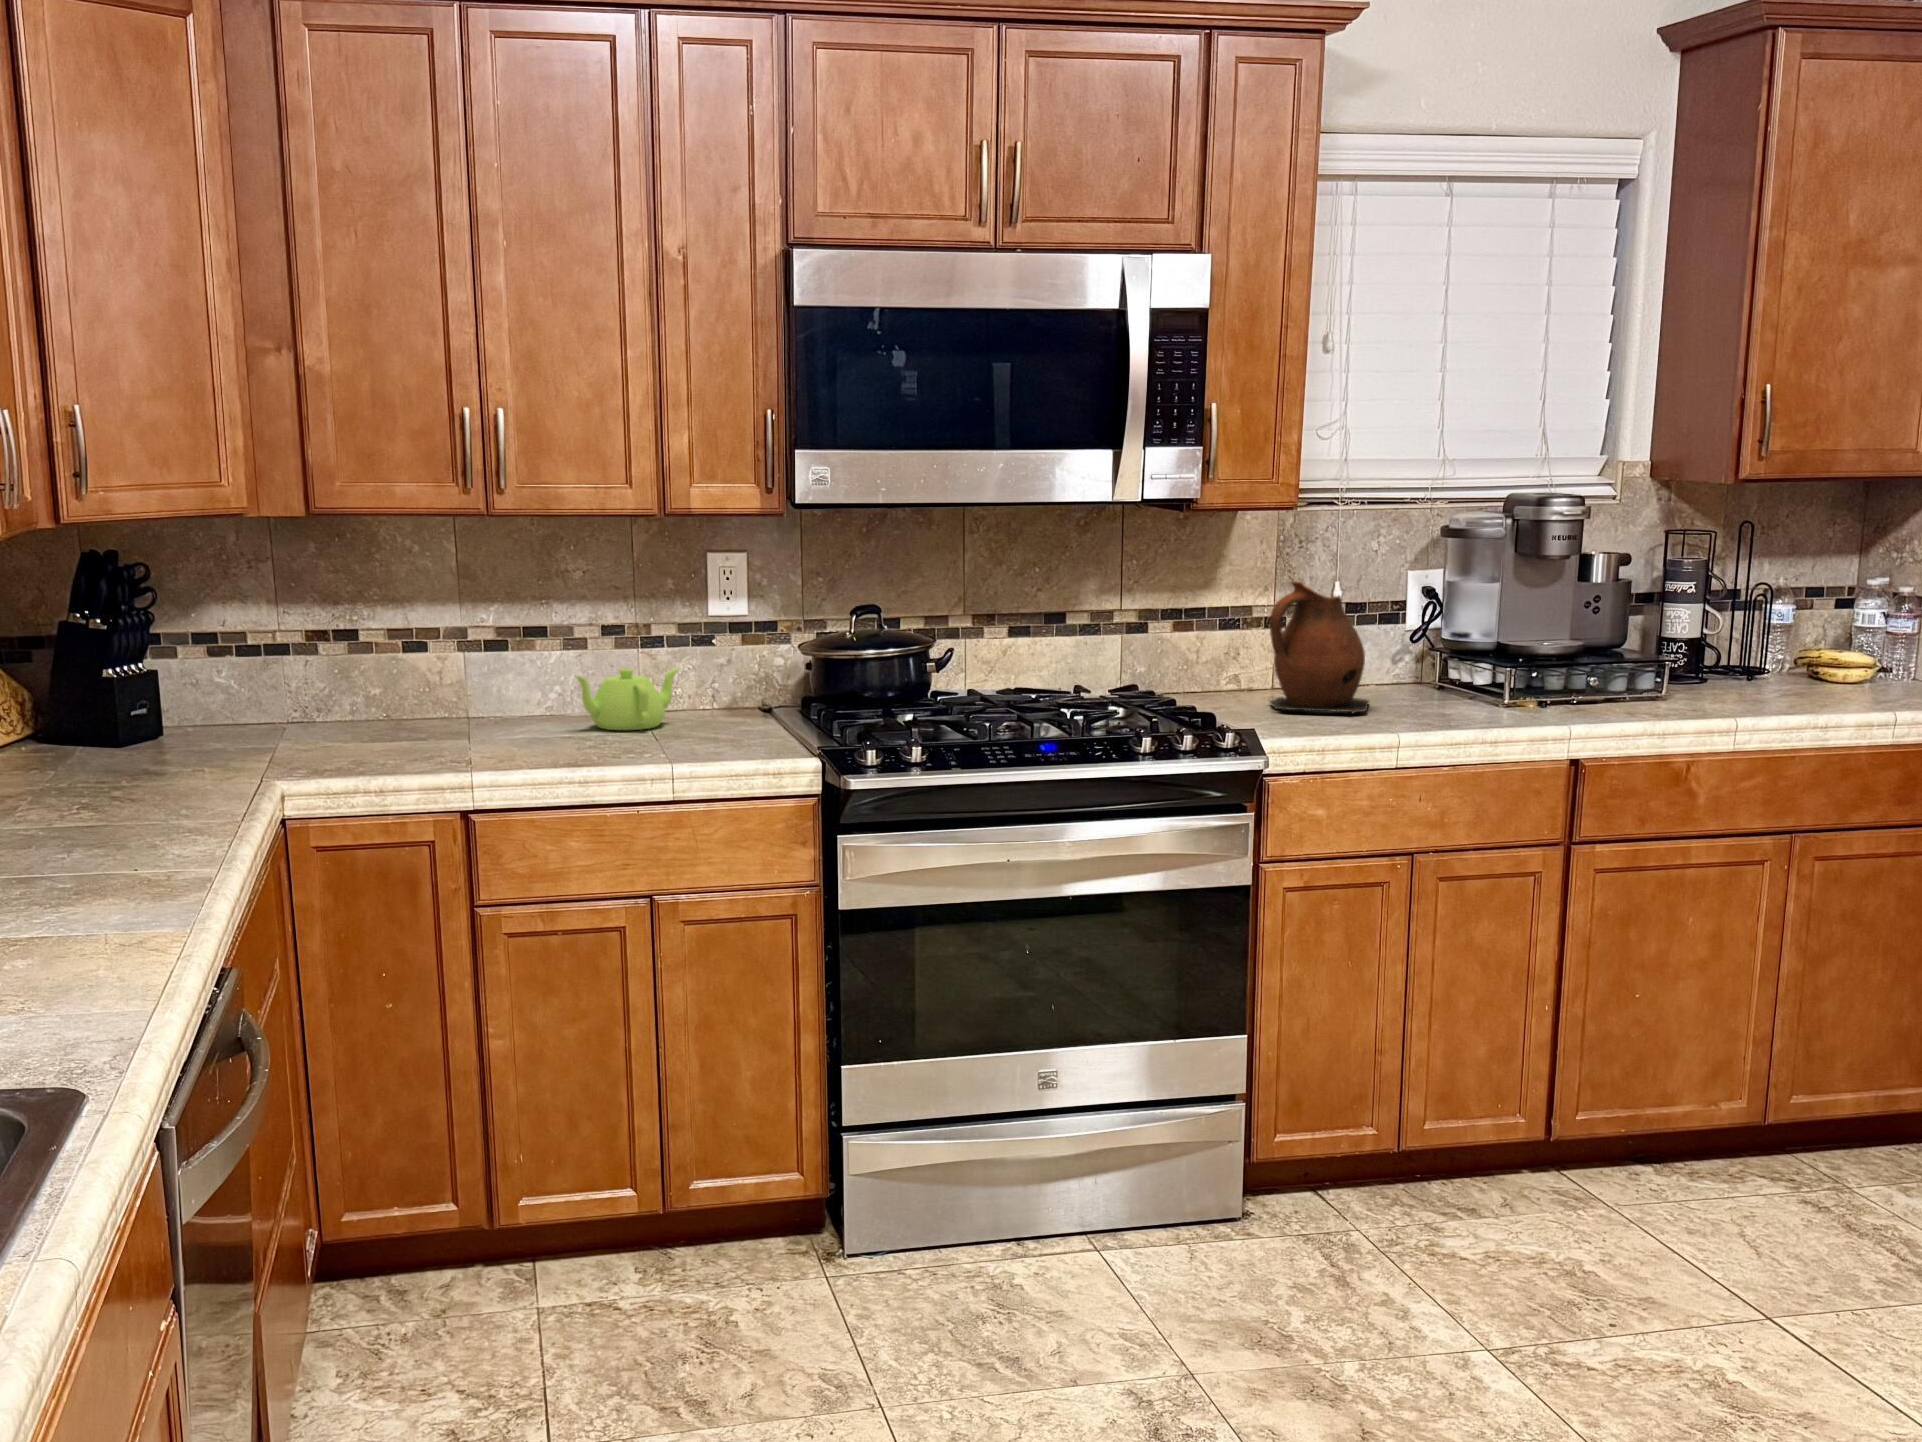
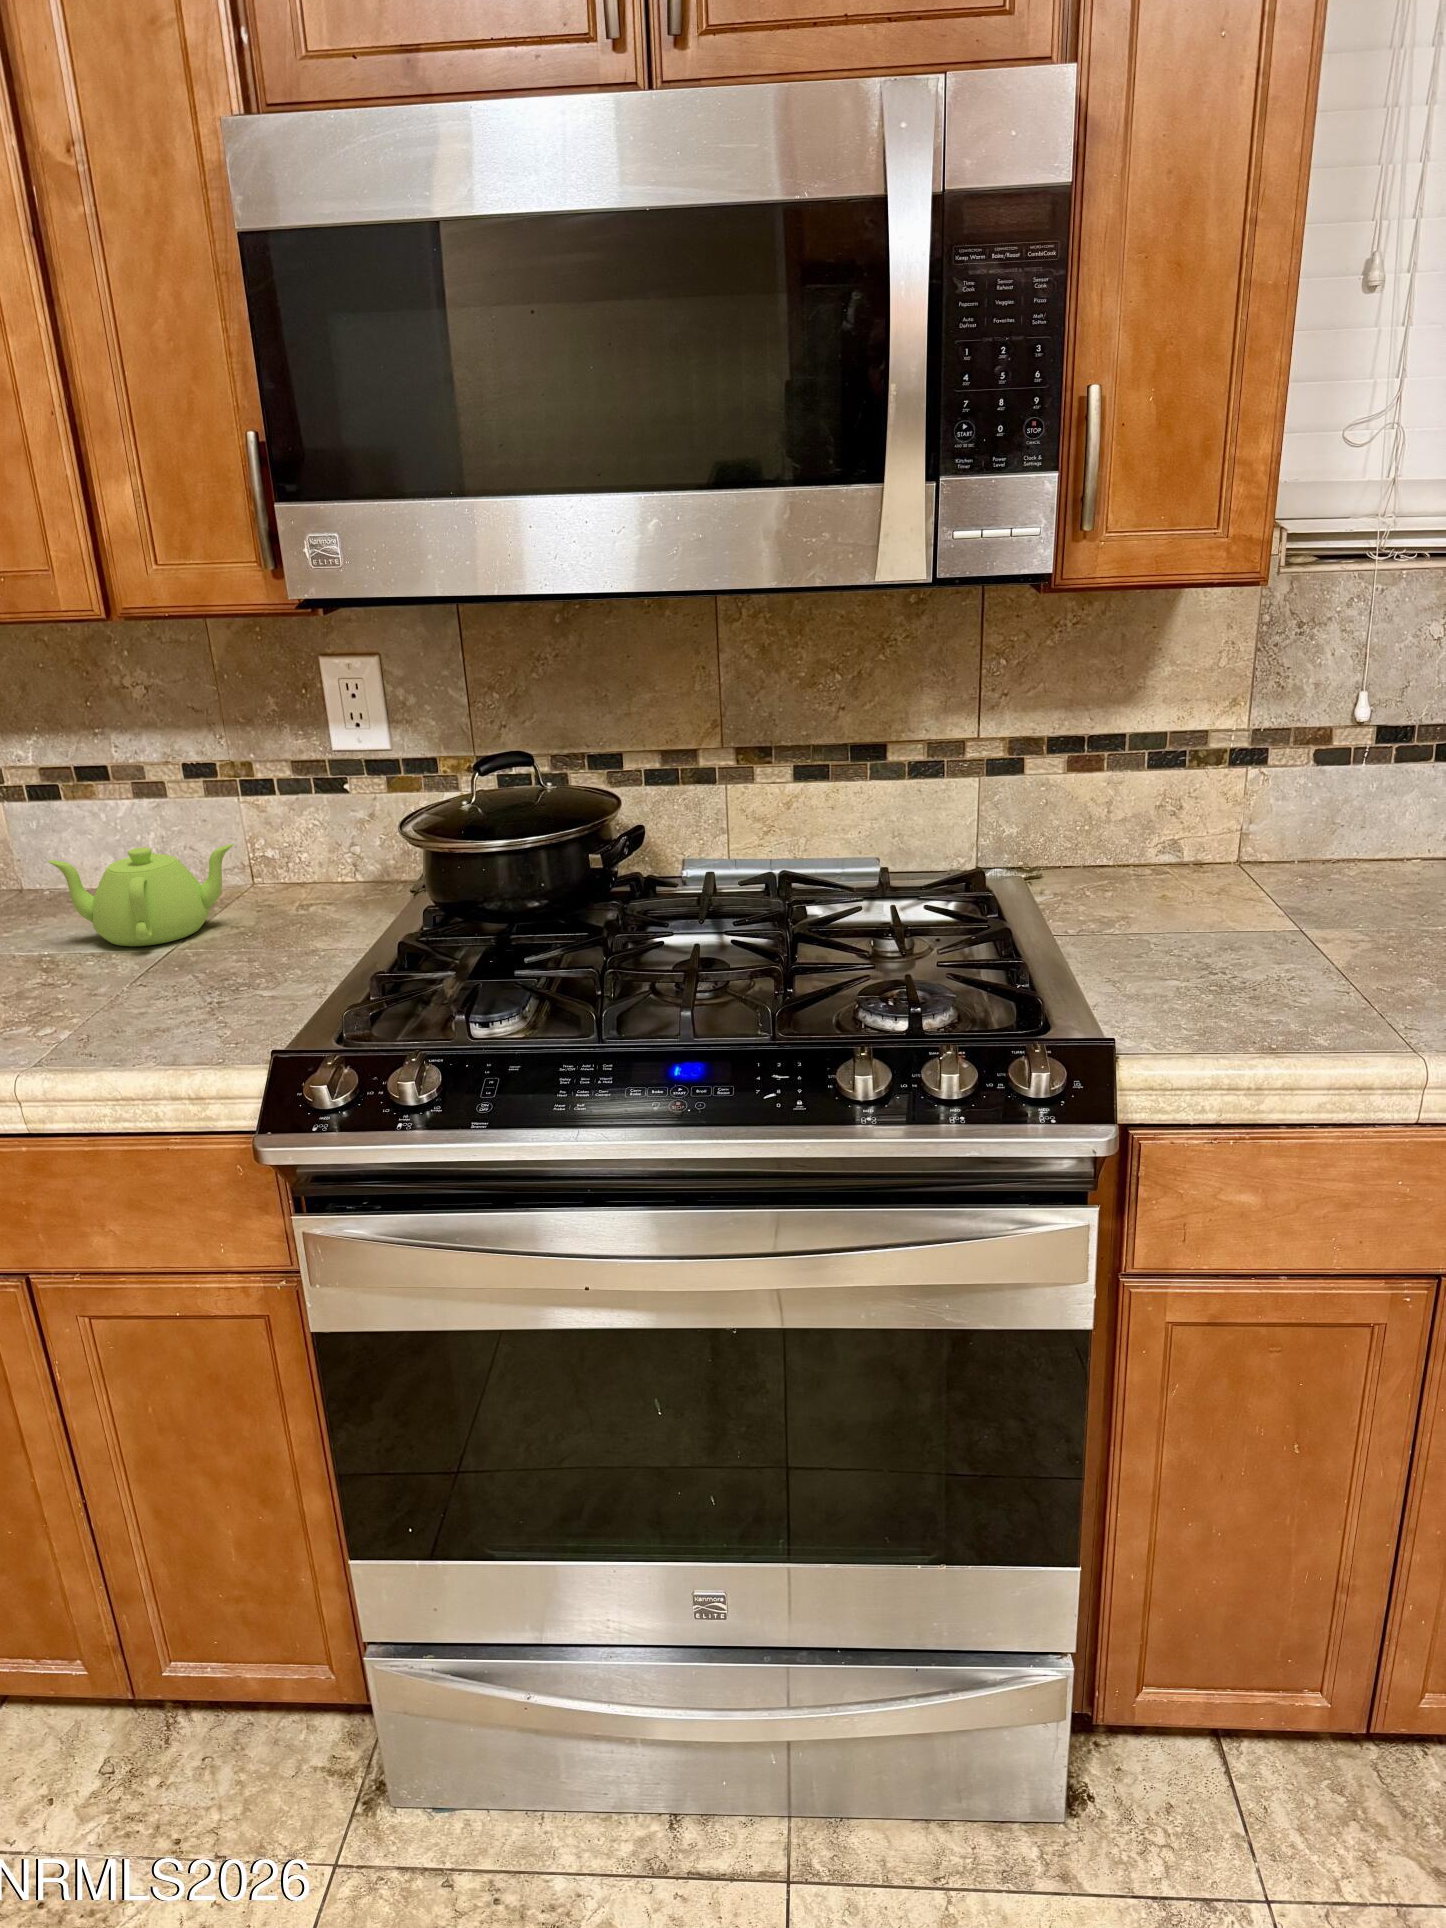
ceramic pitcher: present [1270,581,1369,714] -> none [1189,717,1389,978]

